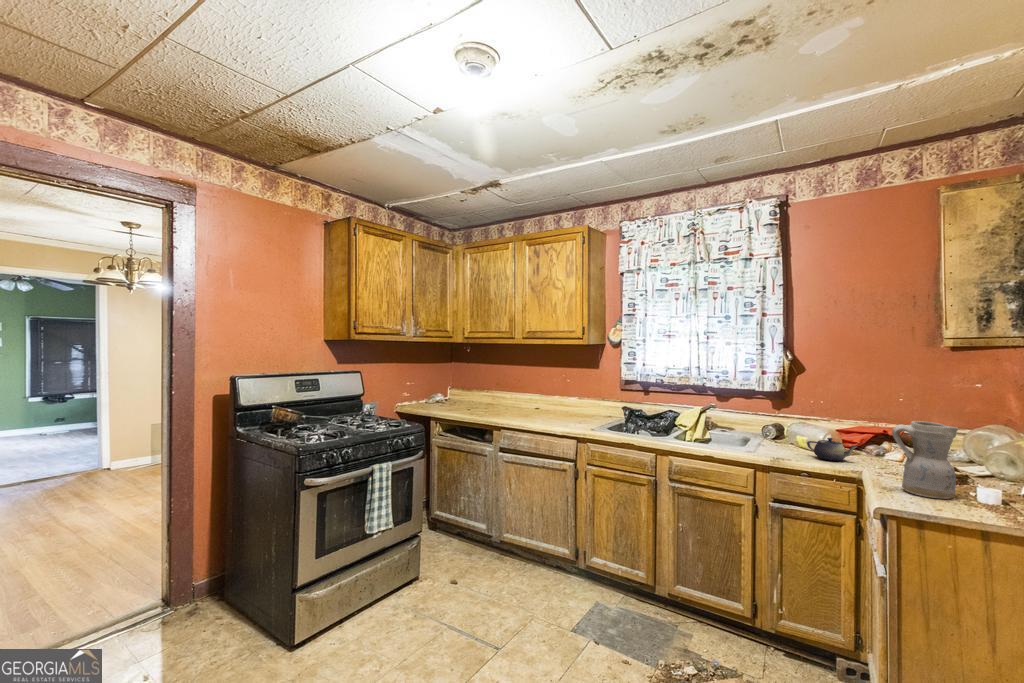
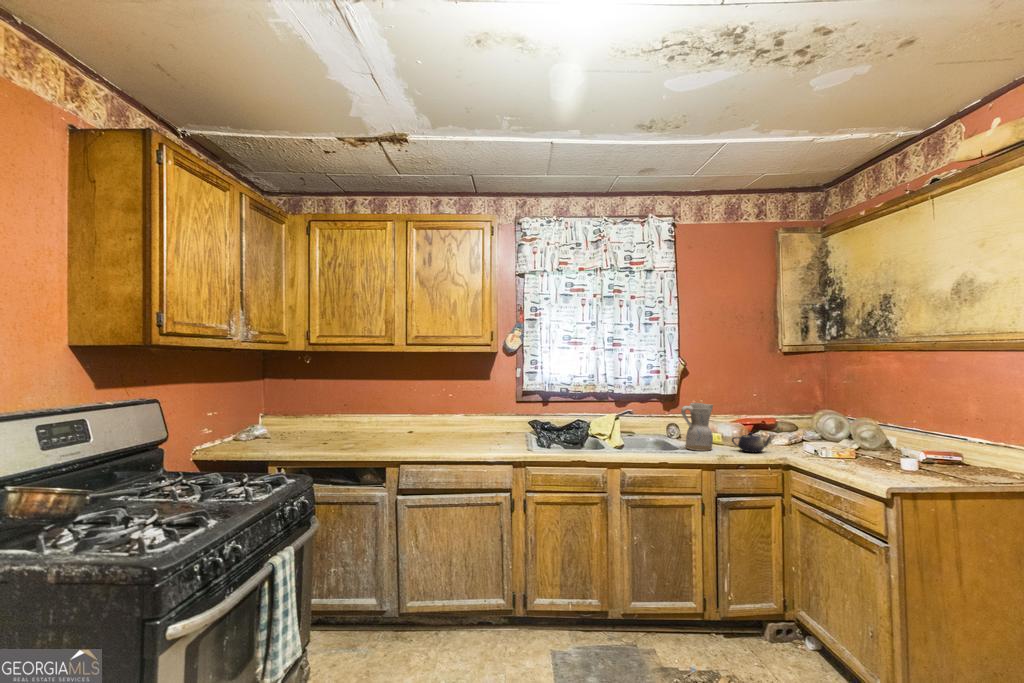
ceramic pitcher: present [892,421,958,499] -> present [681,403,713,451]

